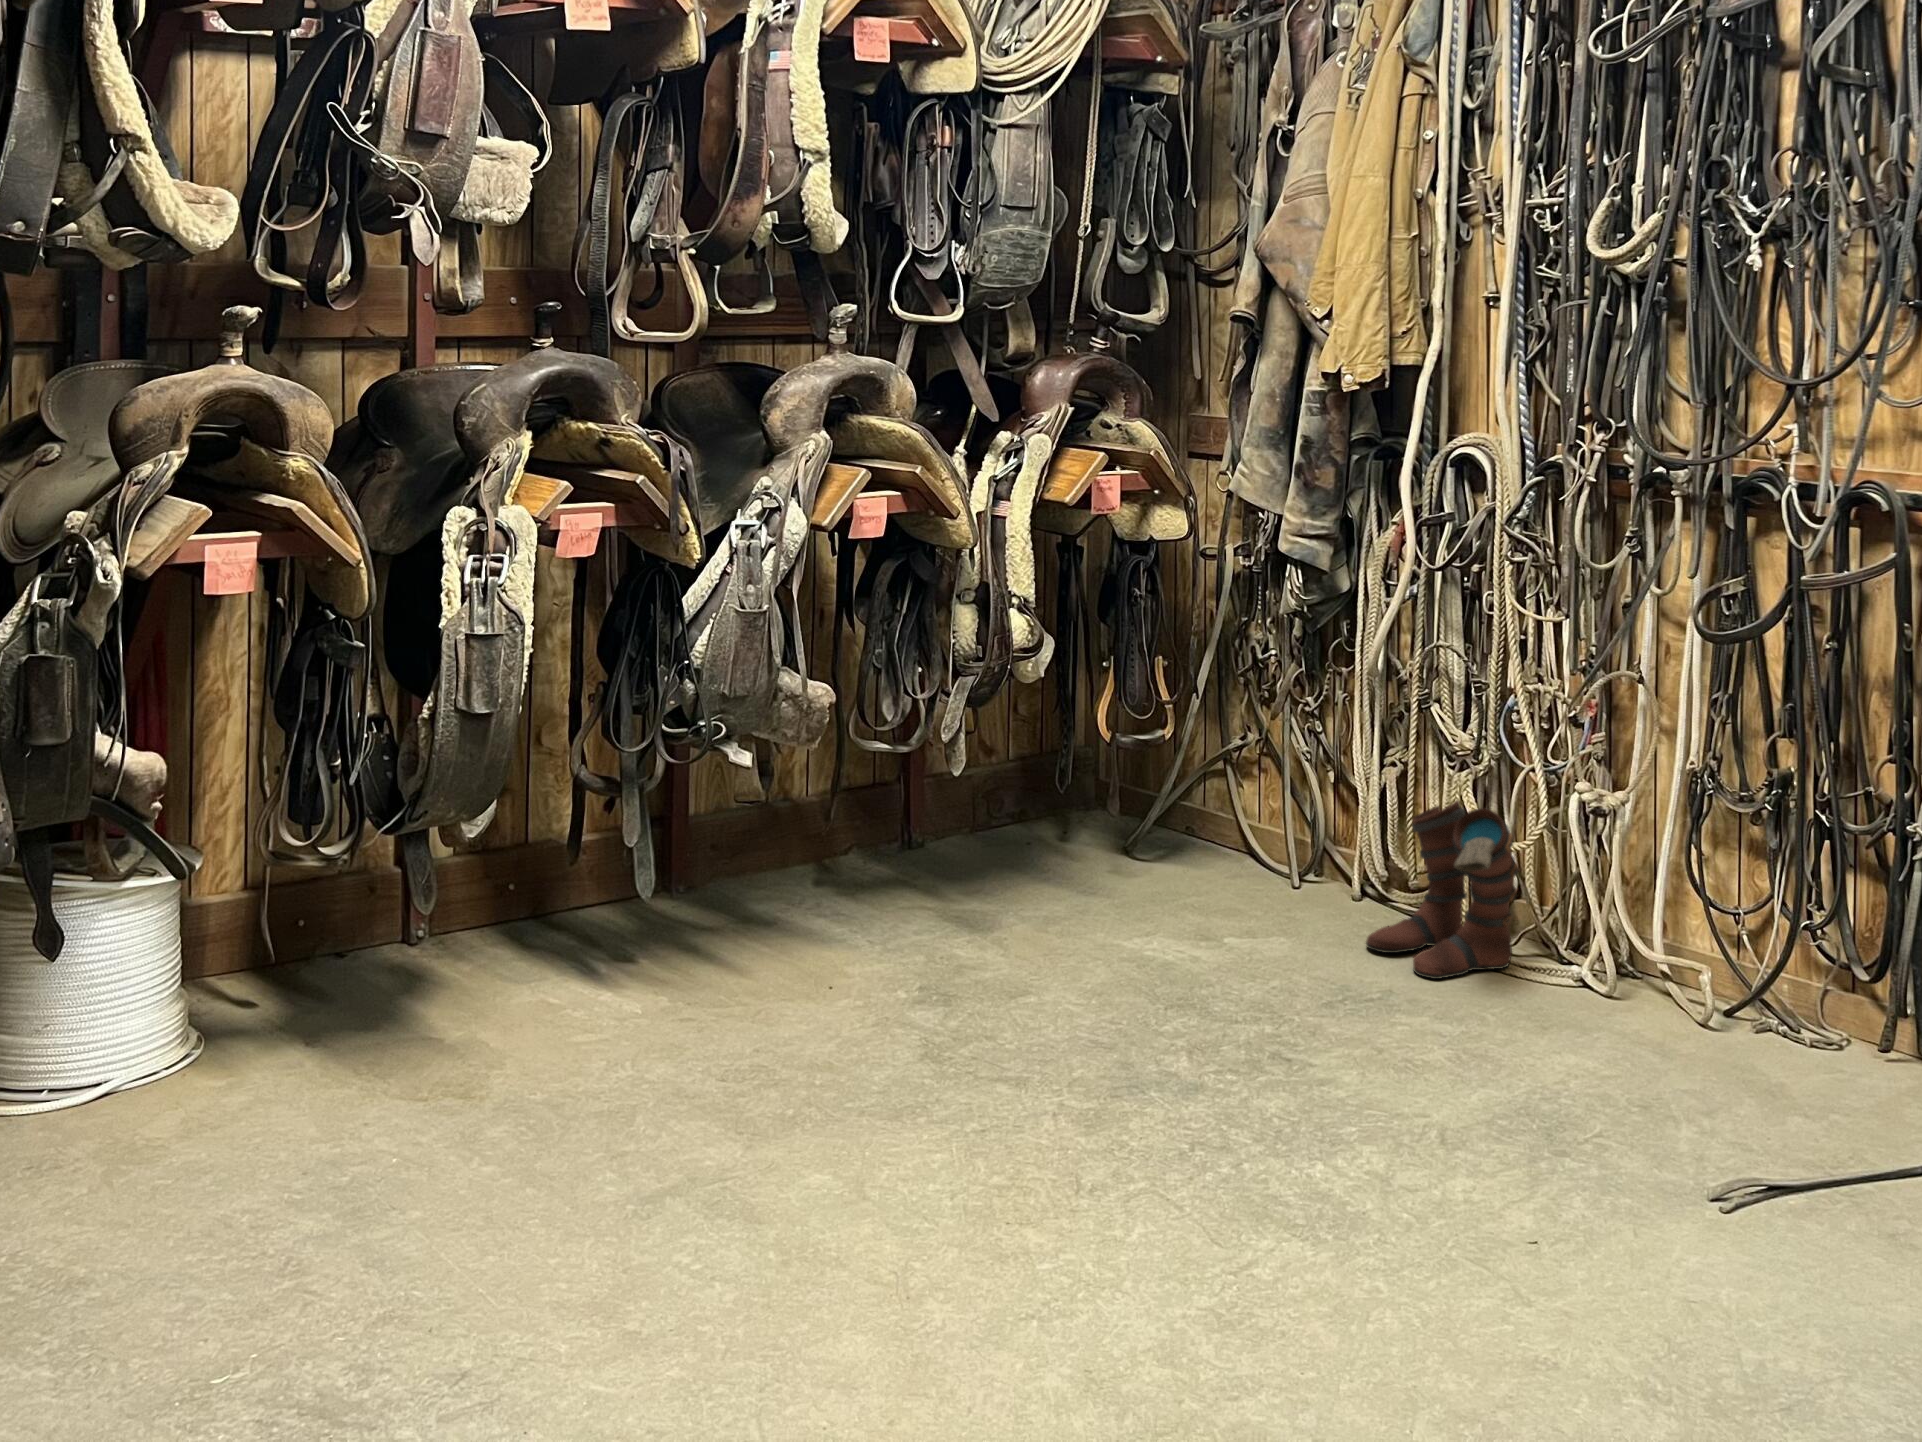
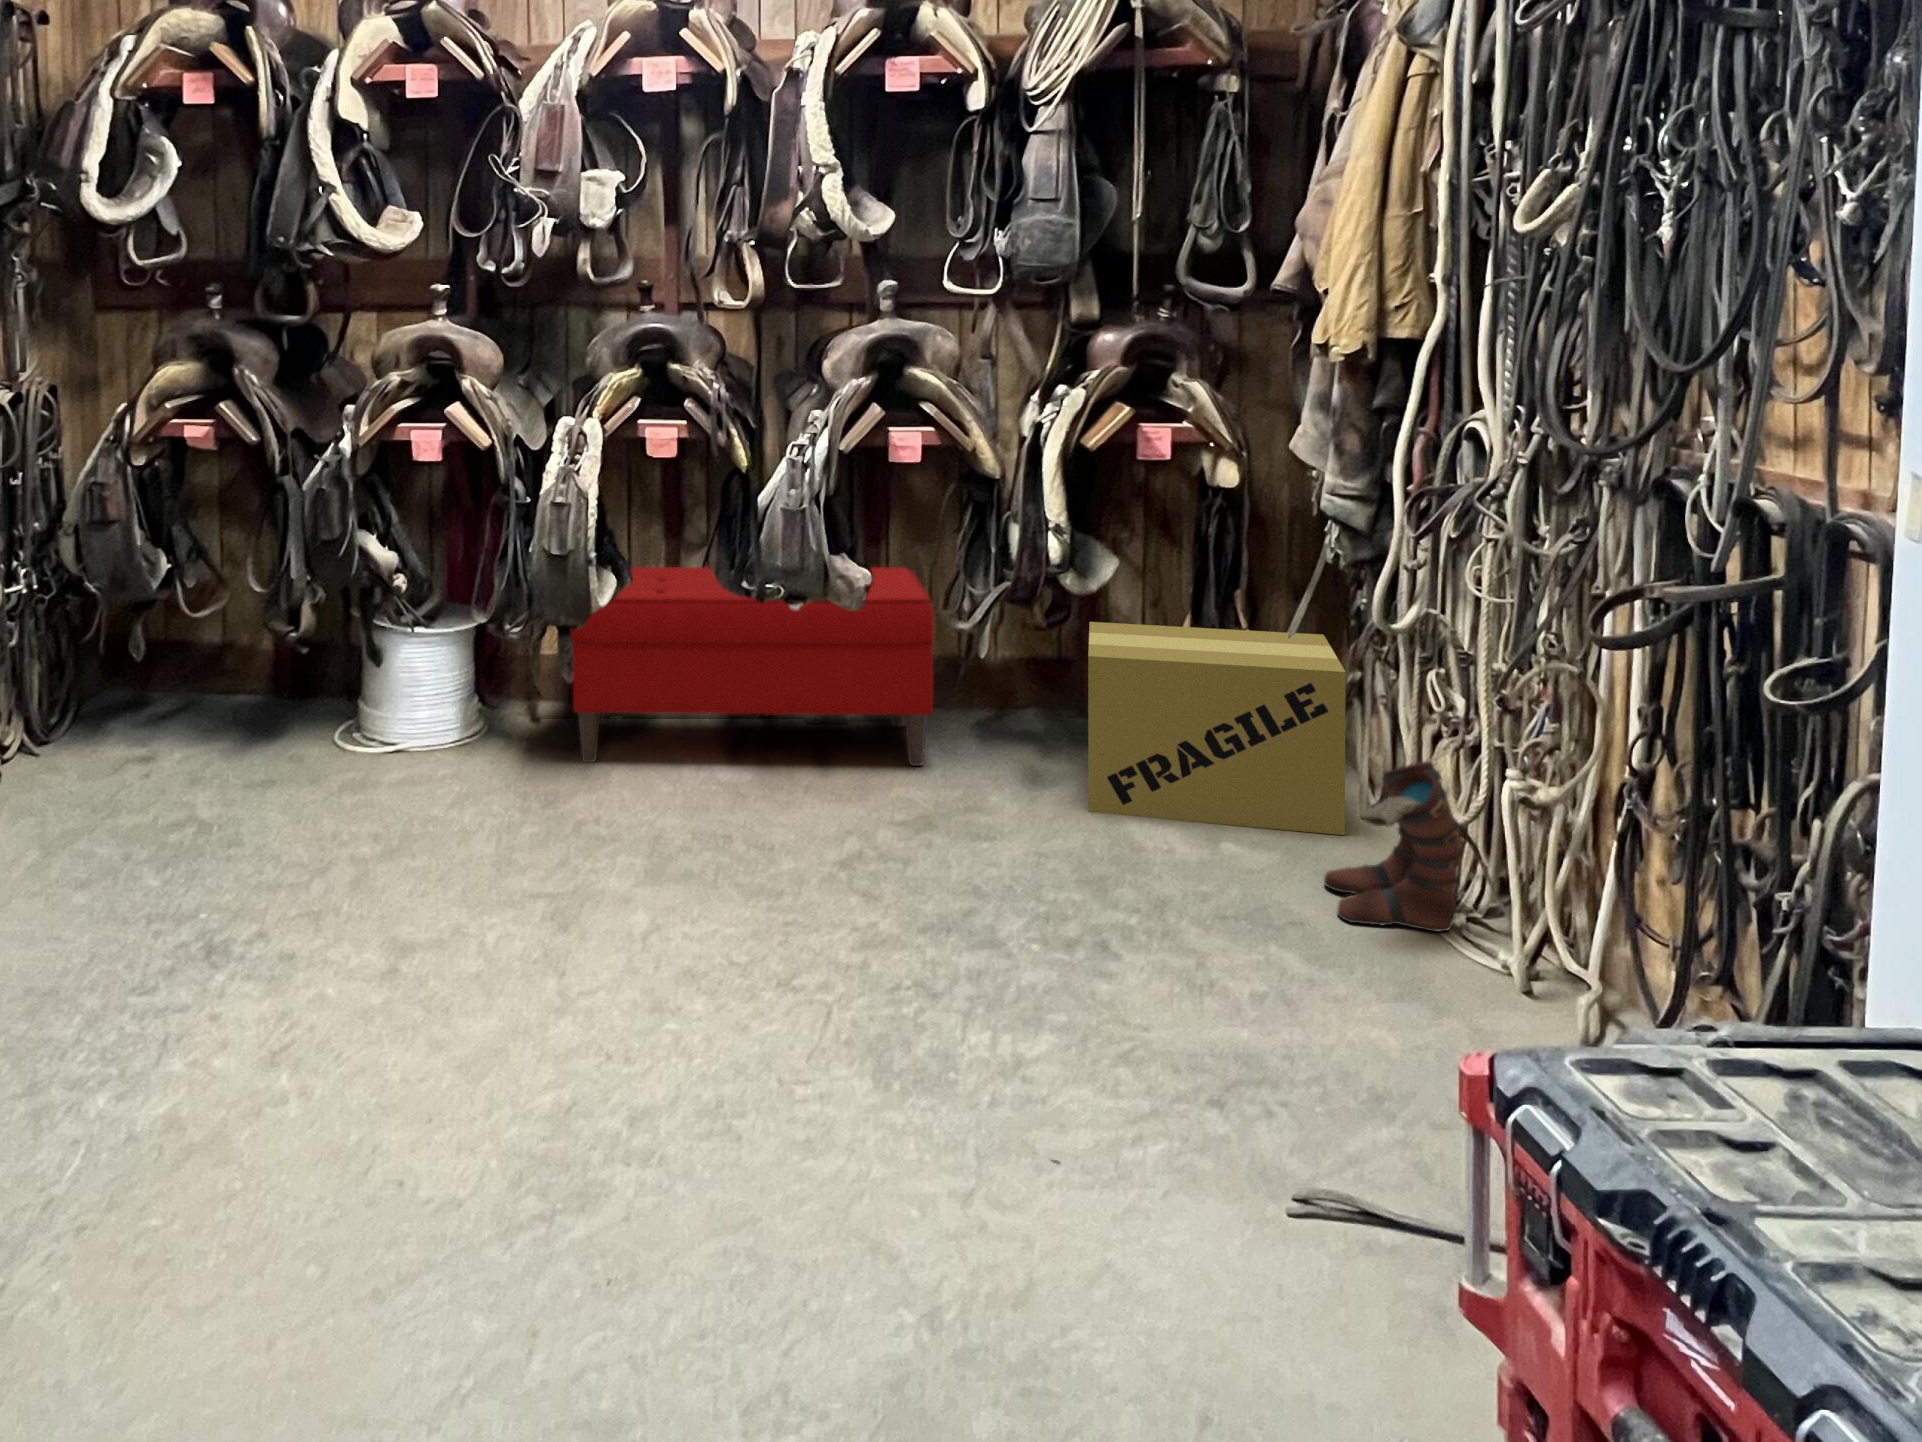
bench: none [326,675,863,1018] -> present [571,567,934,766]
cardboard box: none [1003,691,1316,933] -> present [1088,622,1346,835]

